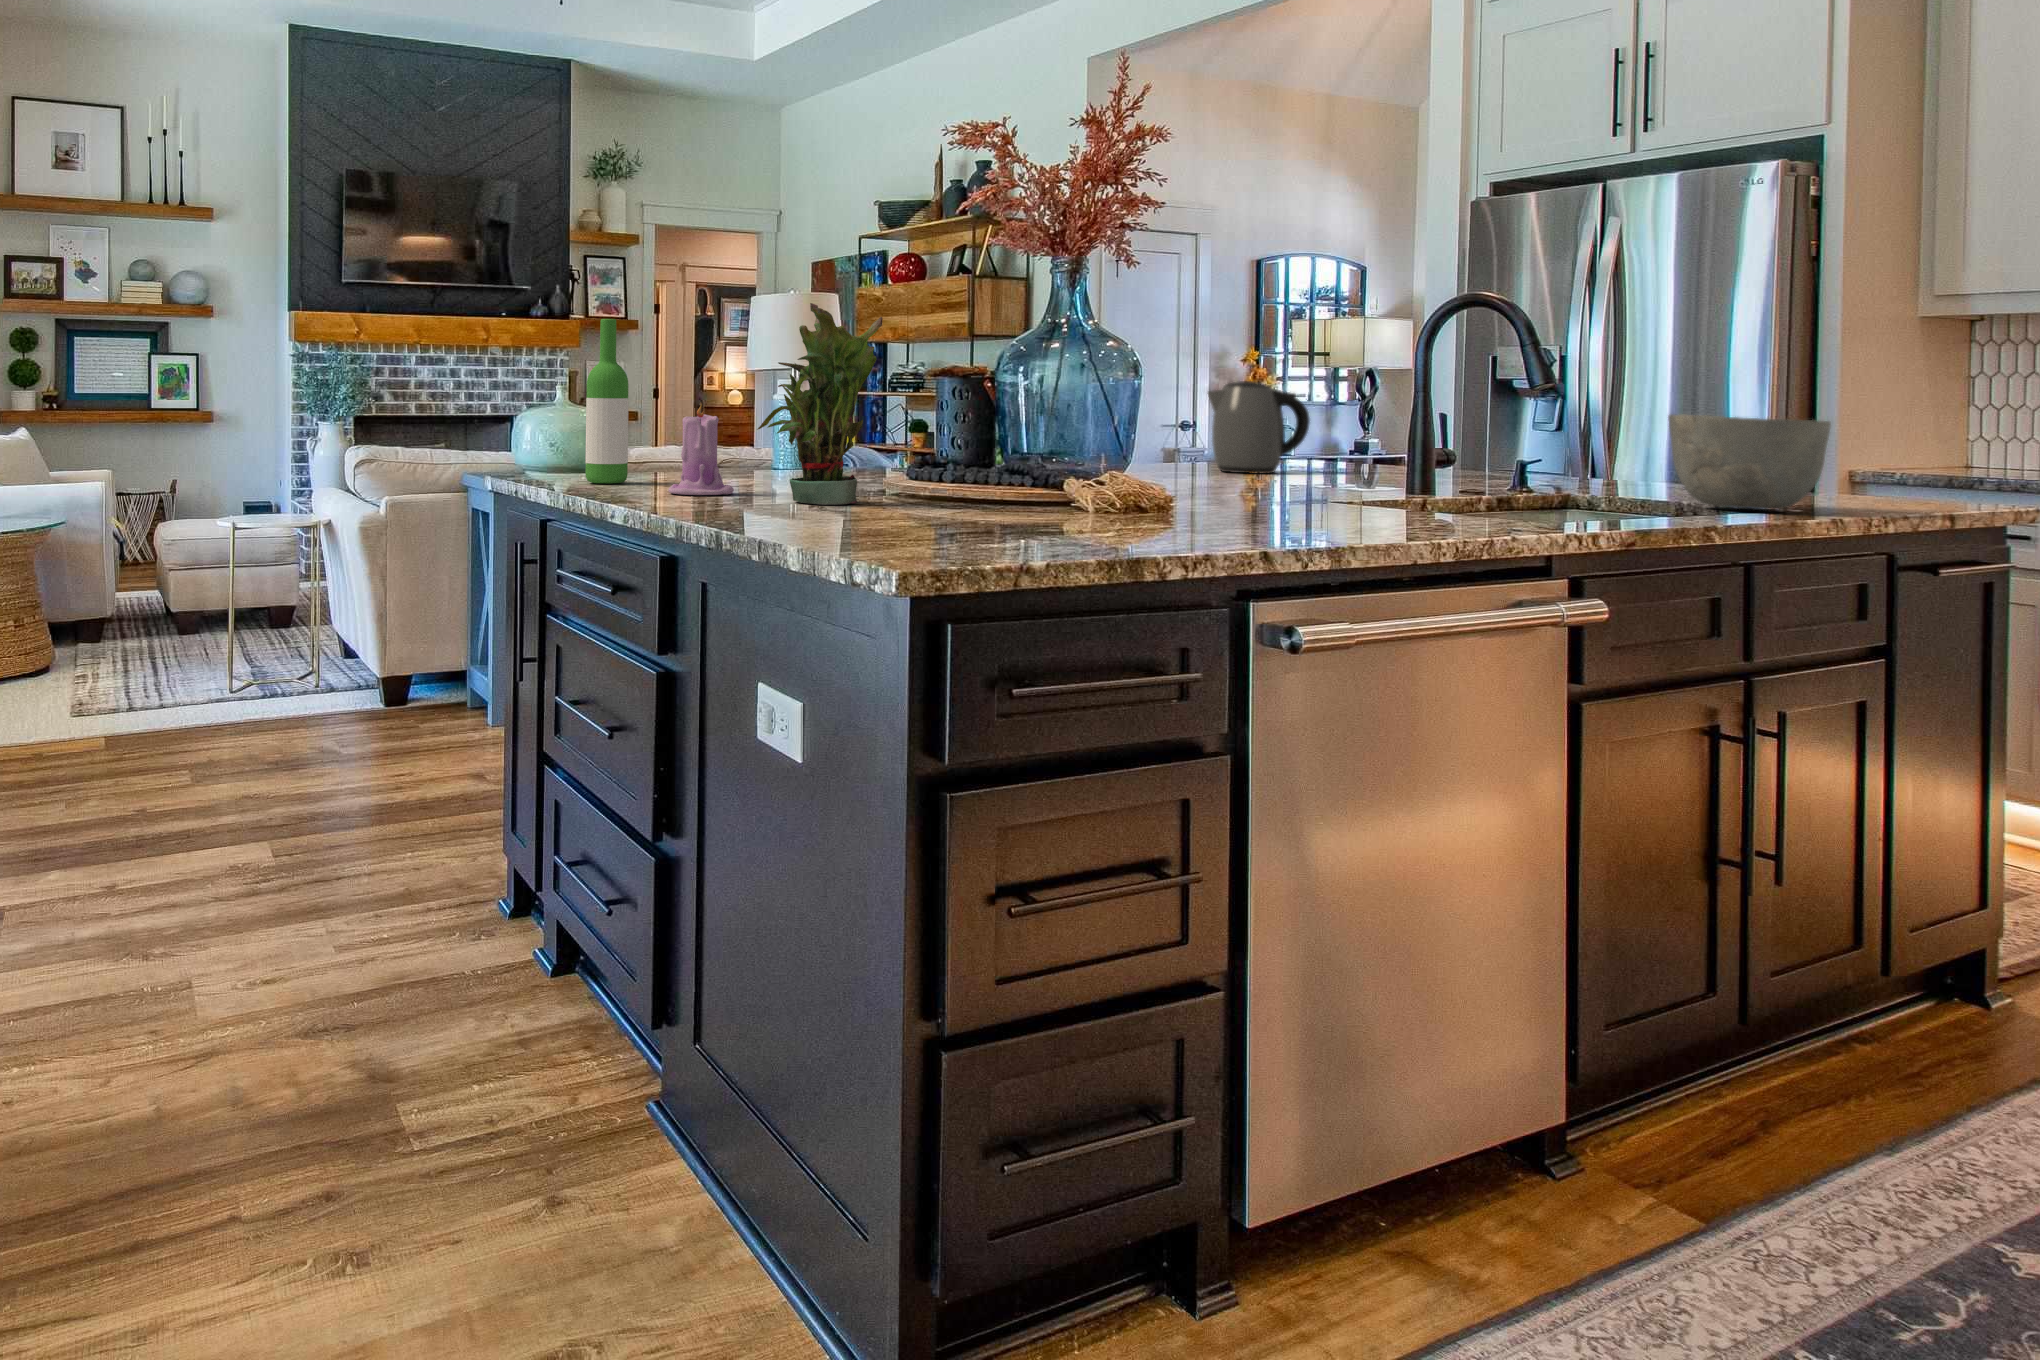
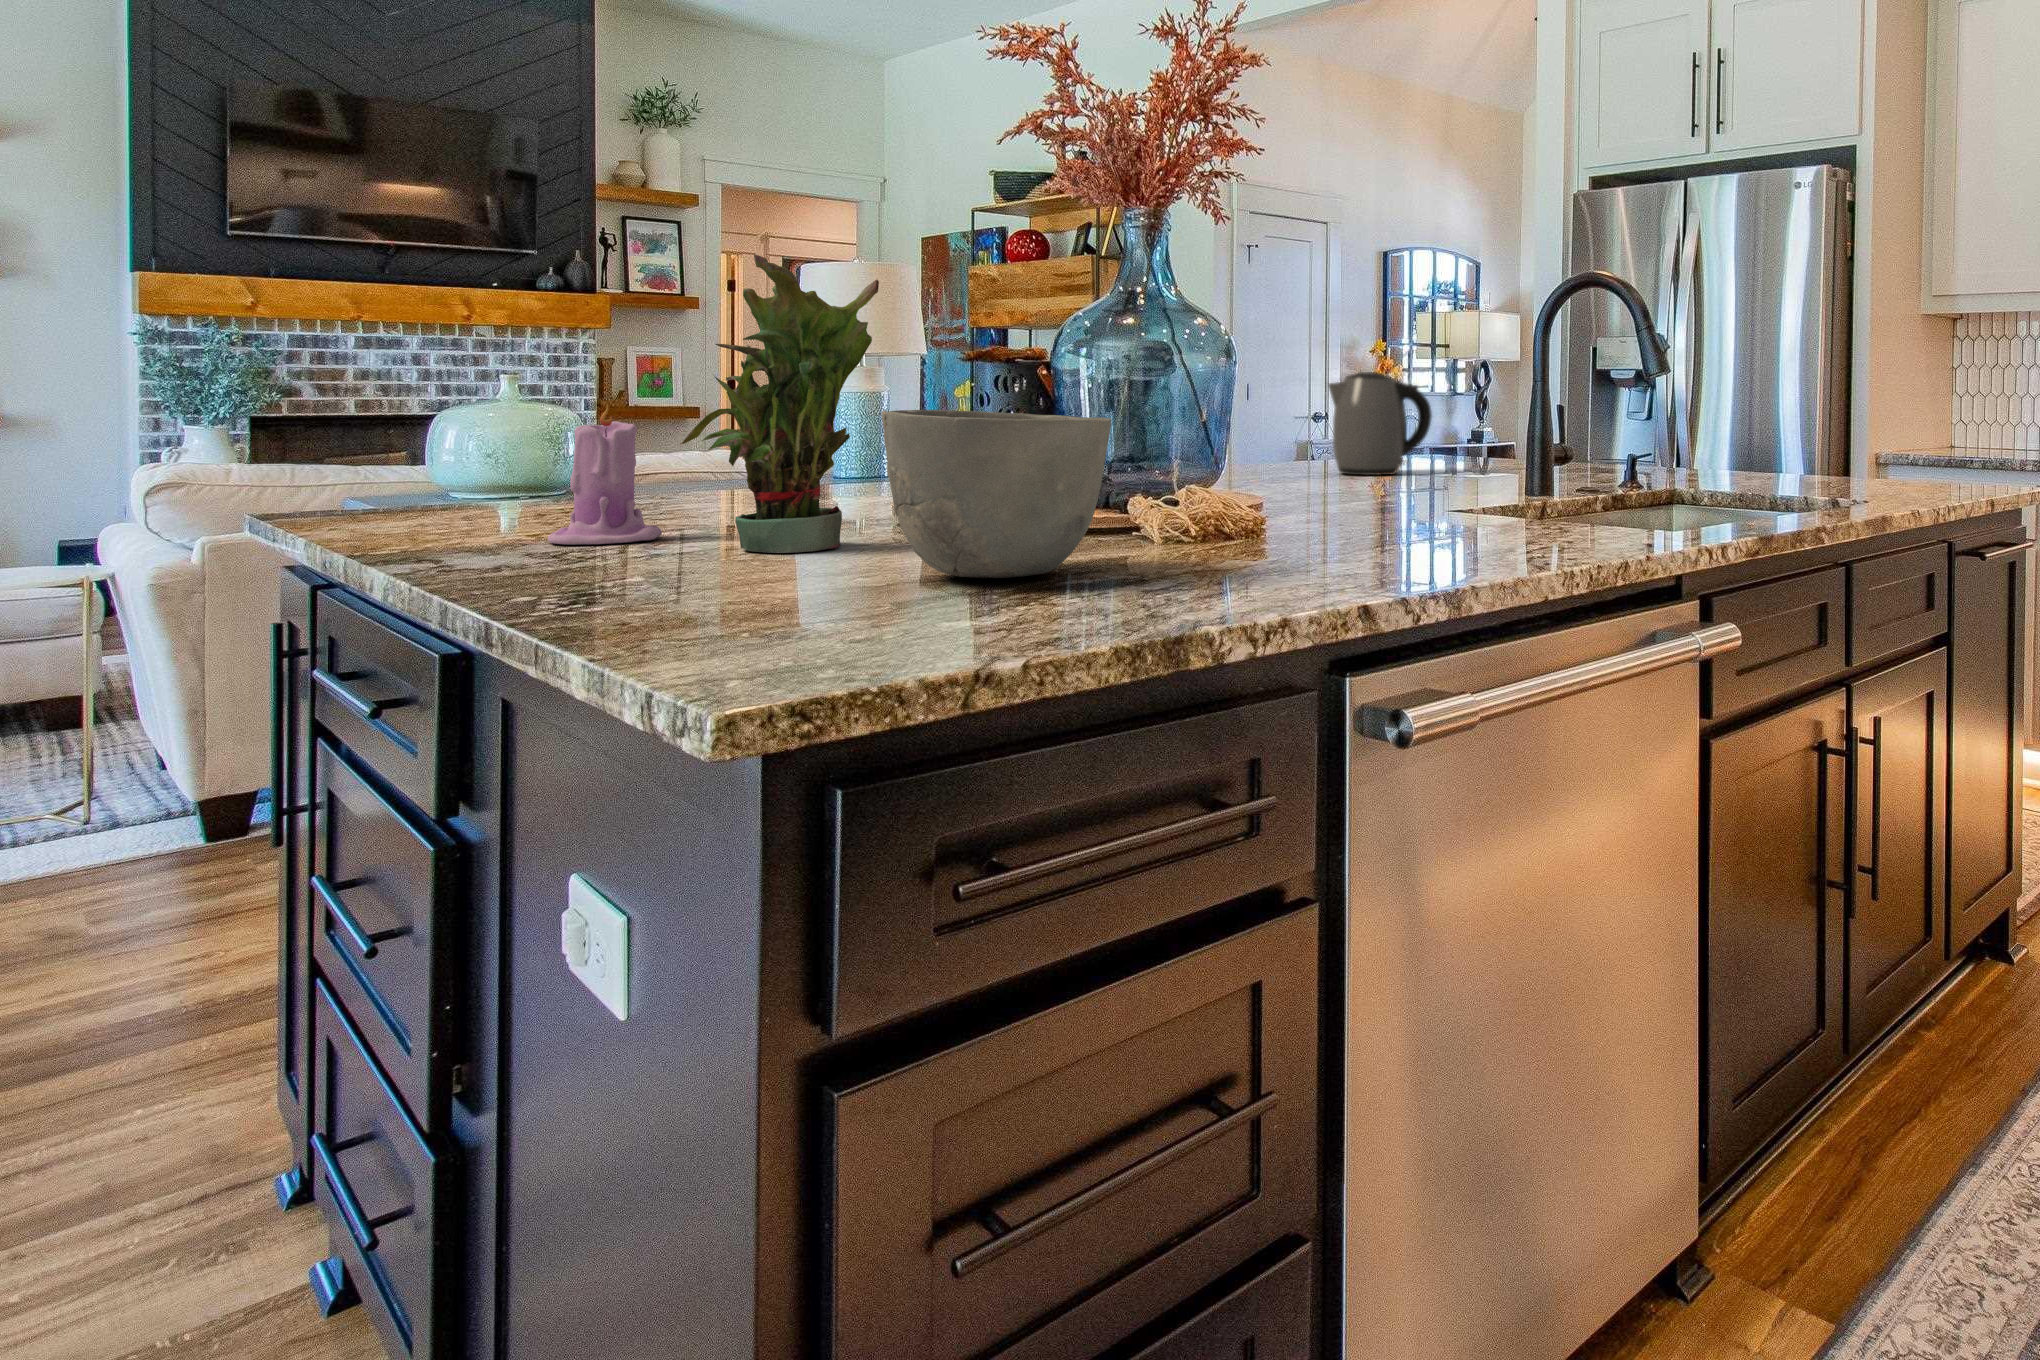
wine bottle: present [585,319,628,484] -> none [430,277,510,528]
bowl: present [1668,414,1831,510] -> present [882,410,1111,578]

